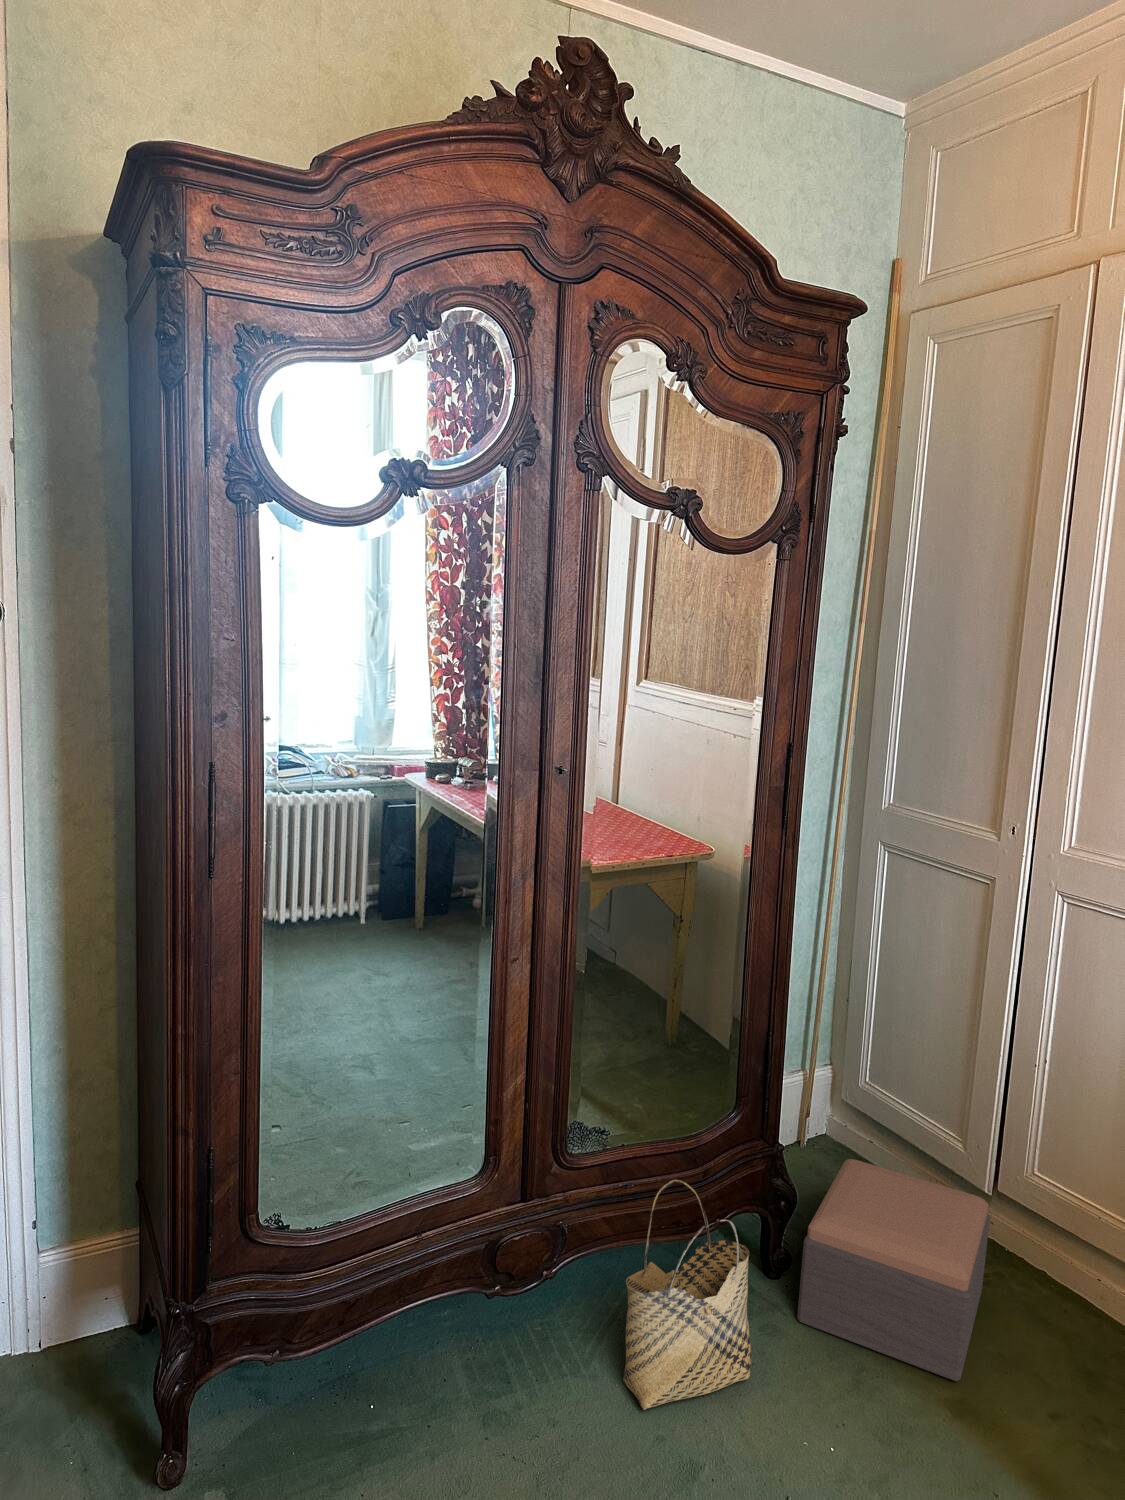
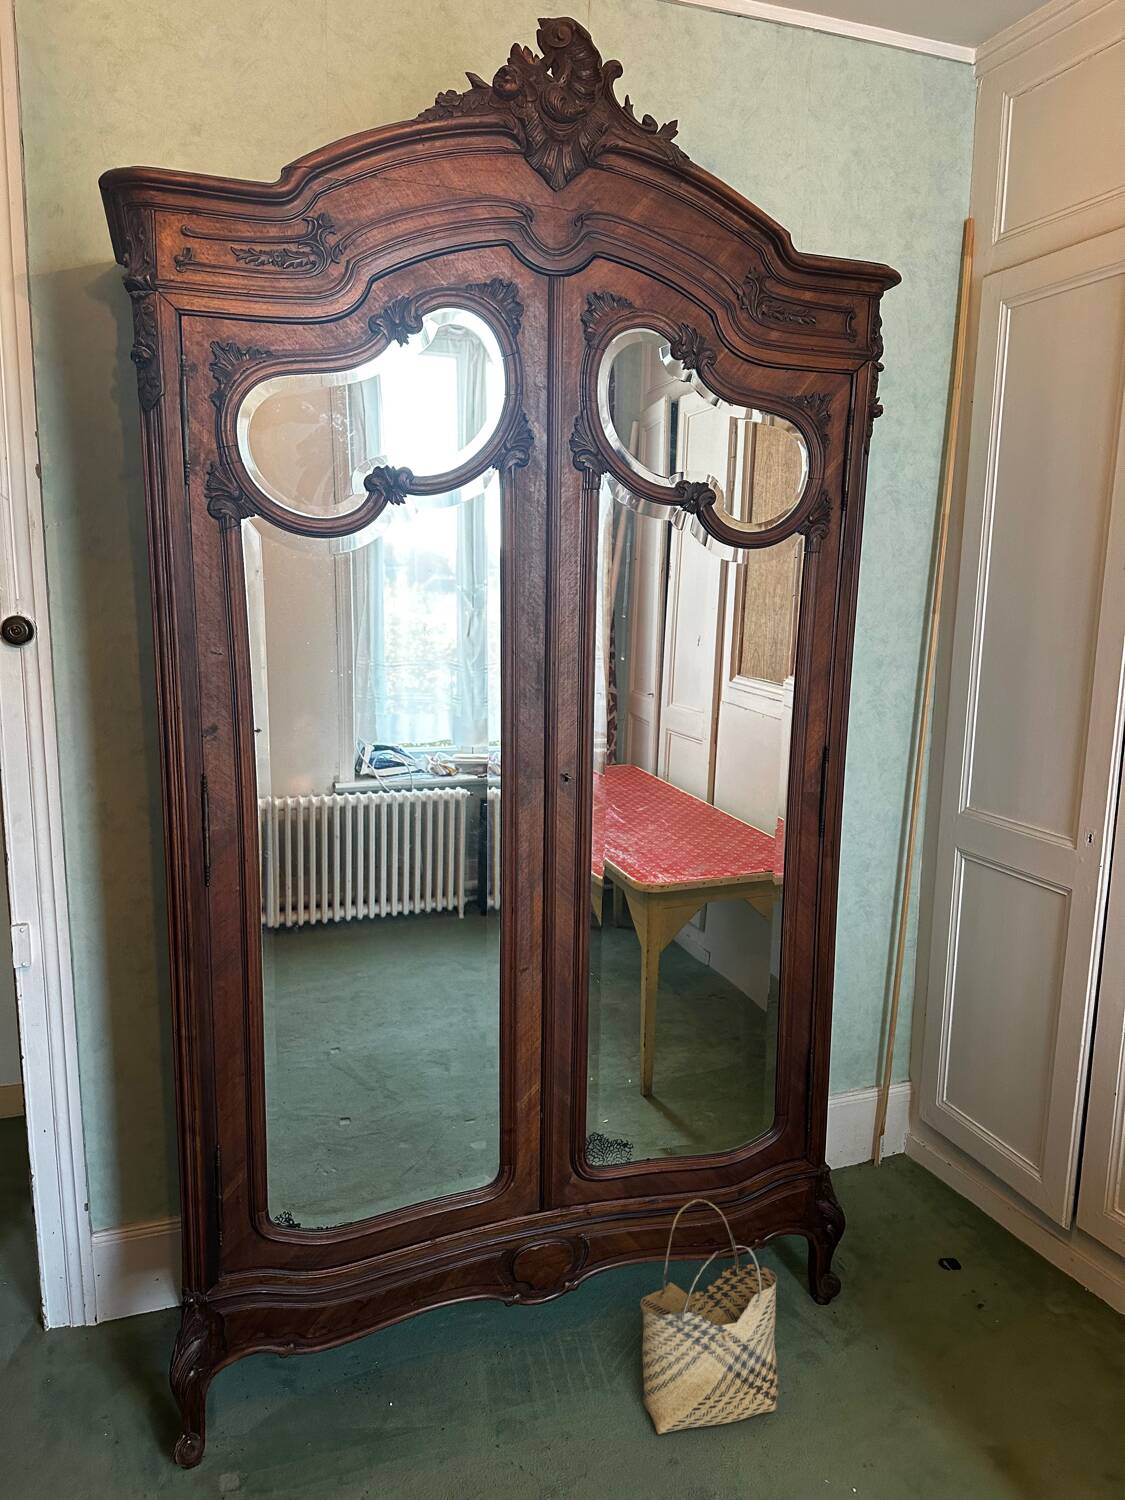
footstool: present [797,1159,990,1381] -> none [839,1184,1059,1434]

